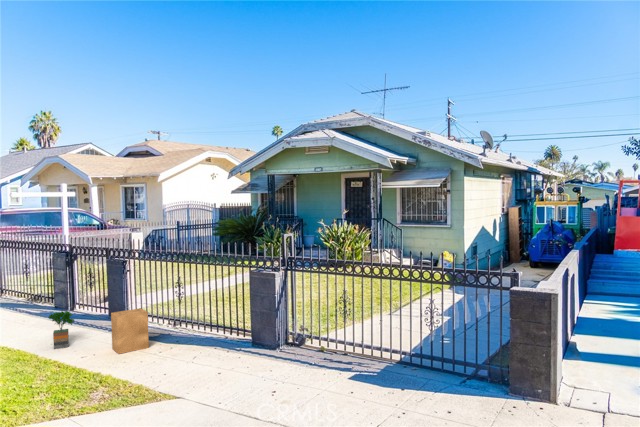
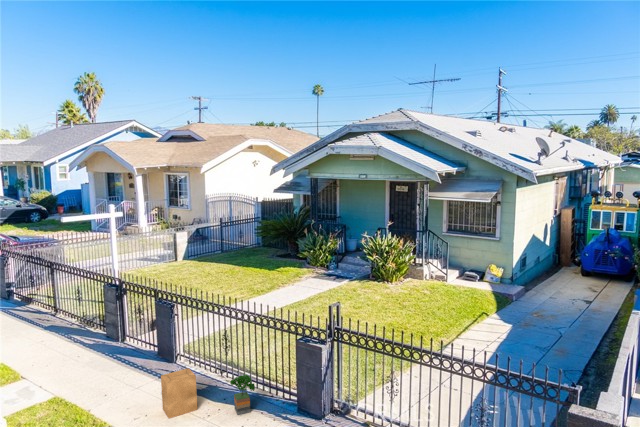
potted tree: present [48,311,74,349] -> present [230,375,255,415]

